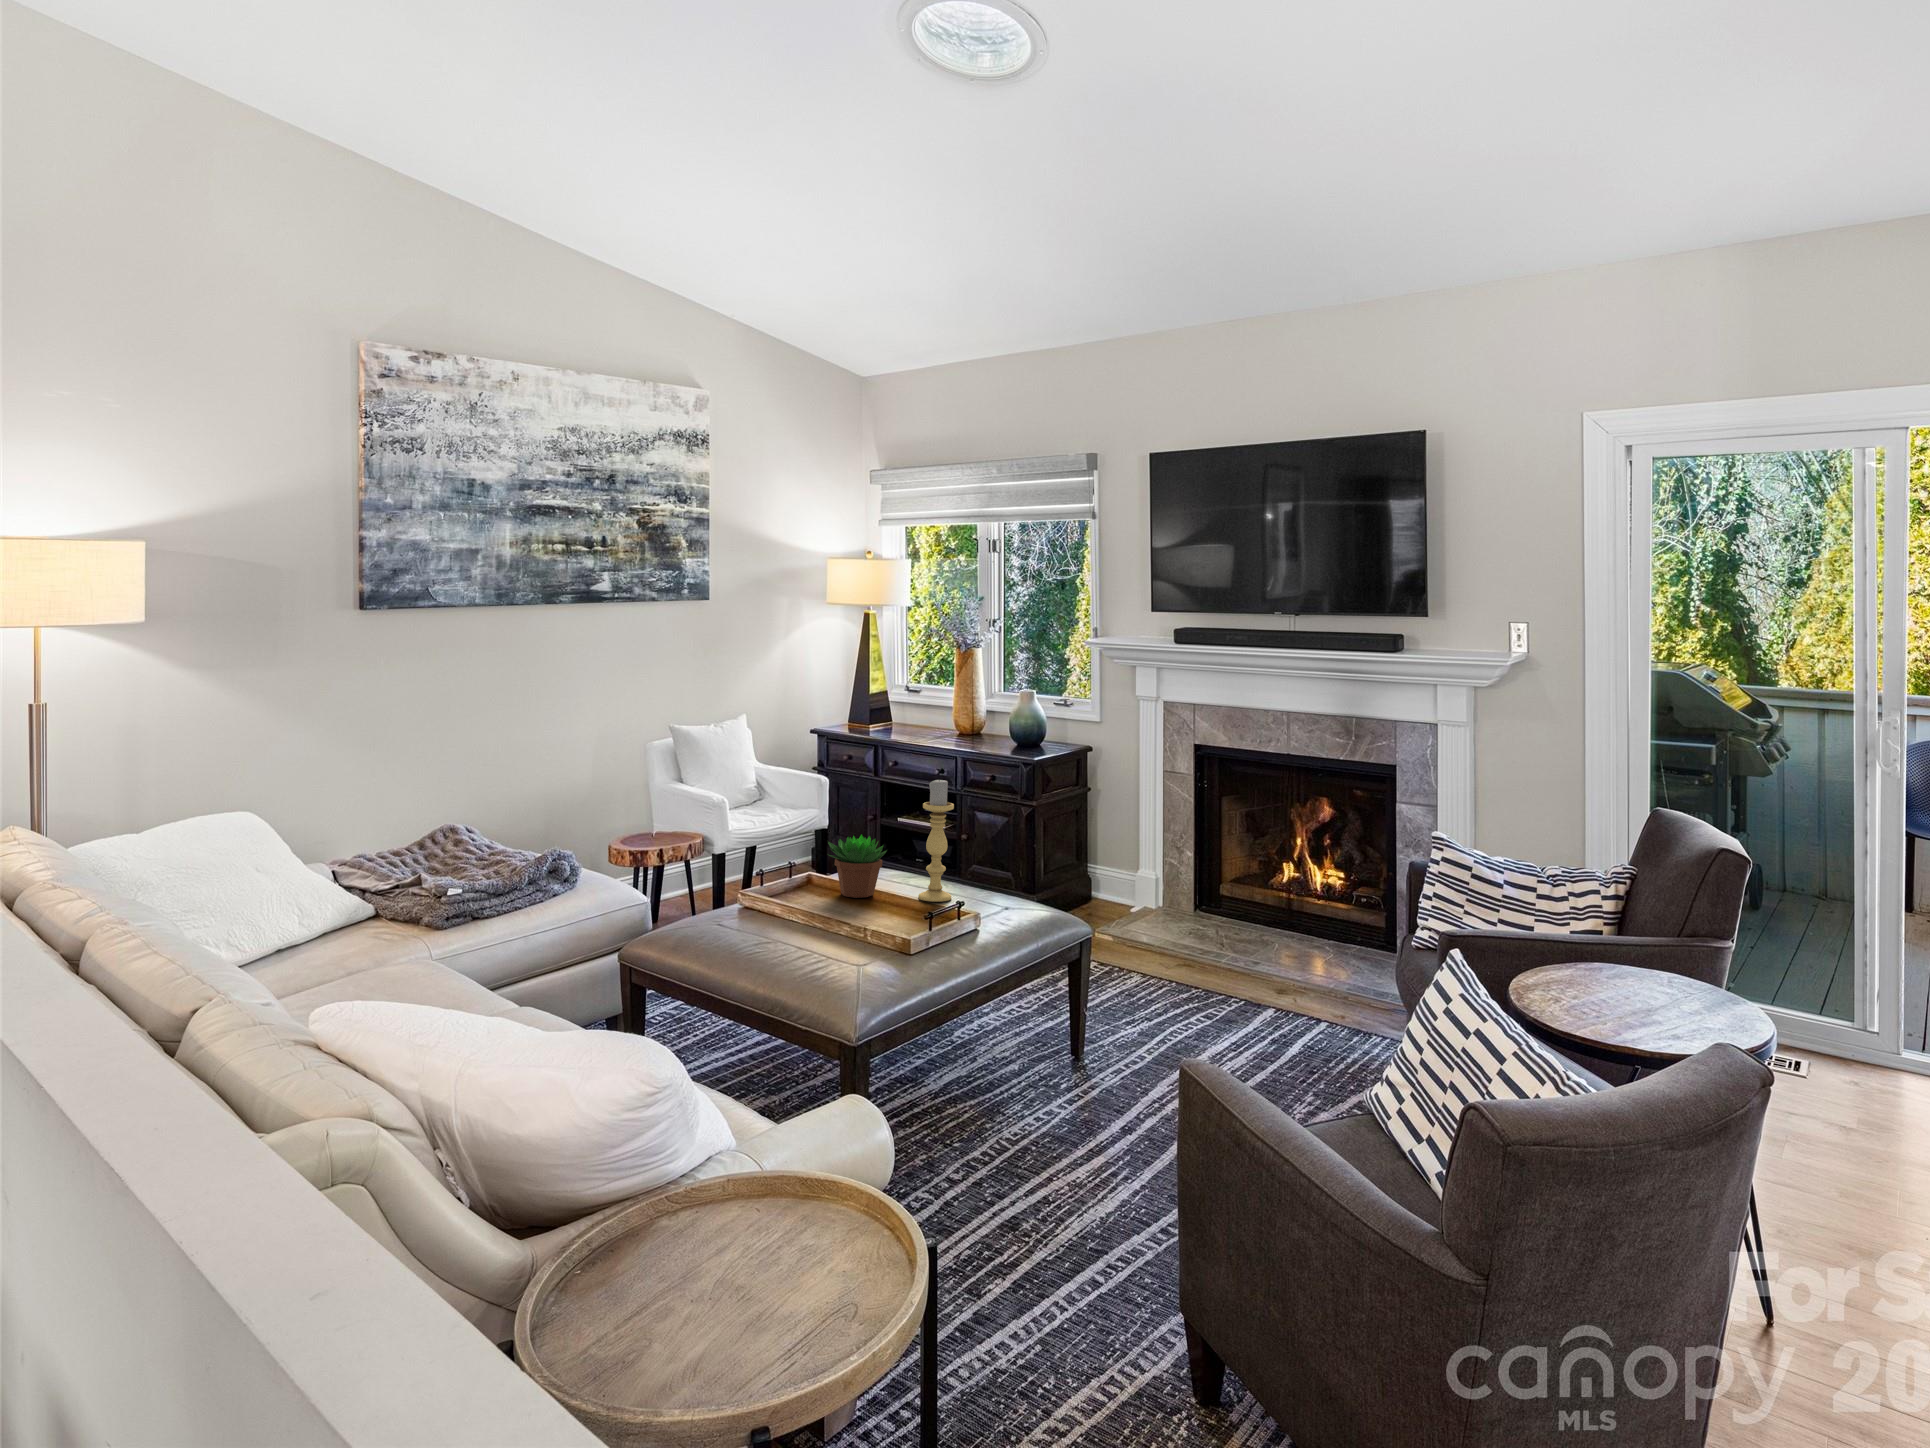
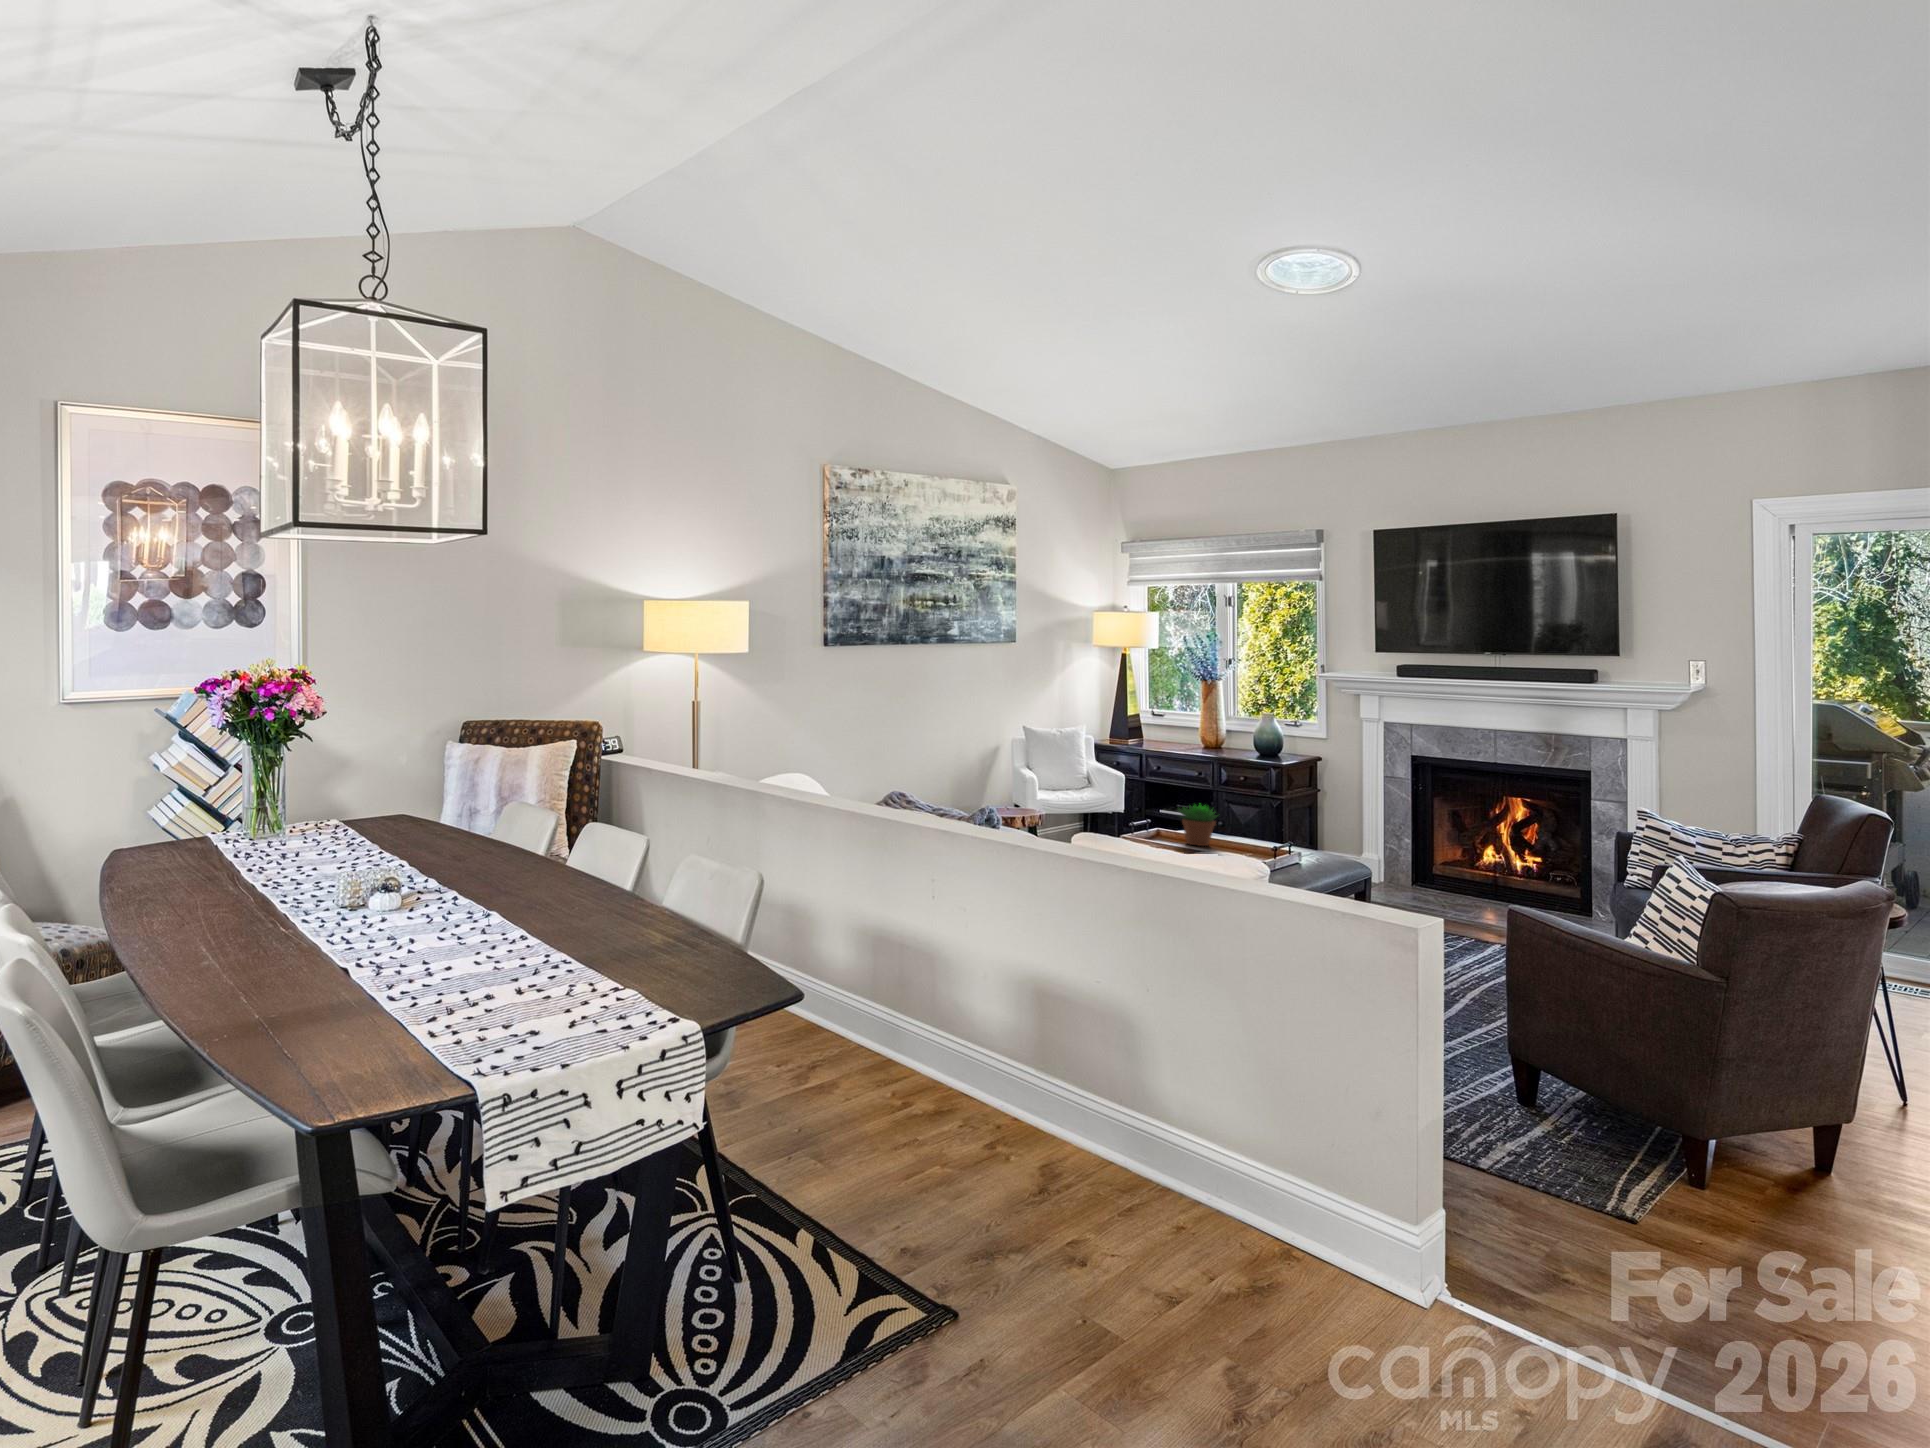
candle holder: present [918,778,954,902] -> none [1241,765,1267,851]

